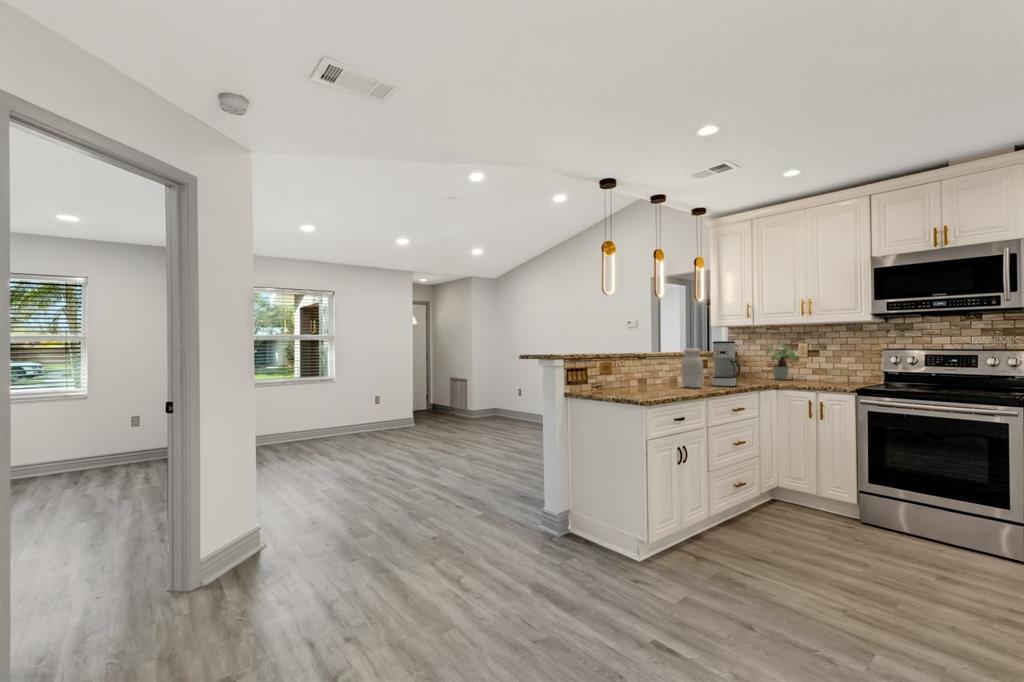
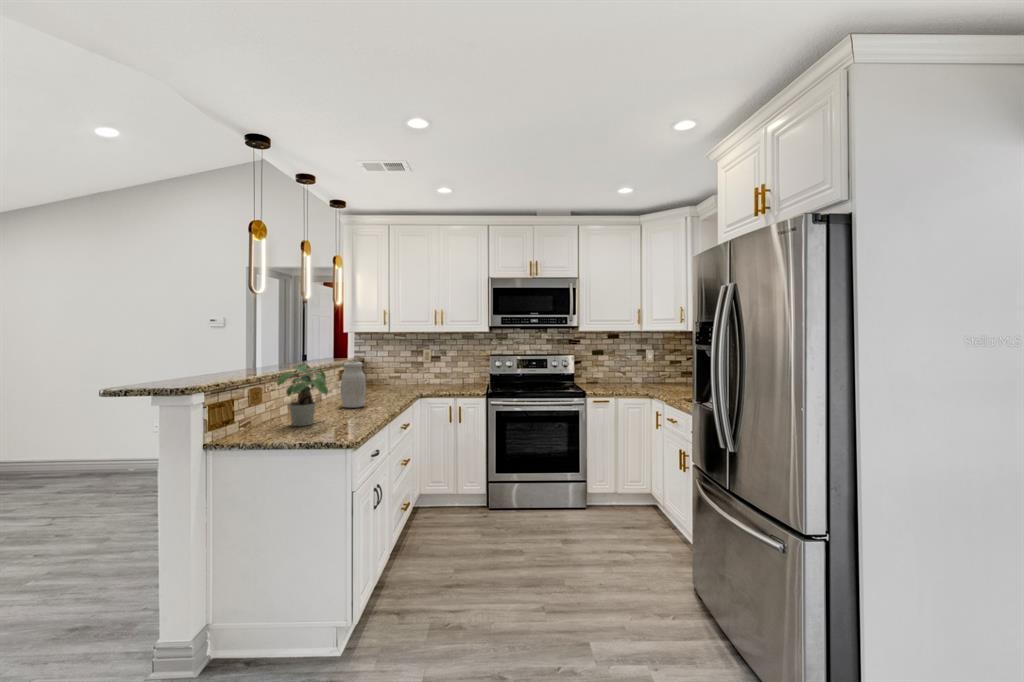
coffee maker: present [712,341,740,387] -> none [366,351,395,402]
potted plant: present [766,343,797,379] -> present [277,364,328,426]

